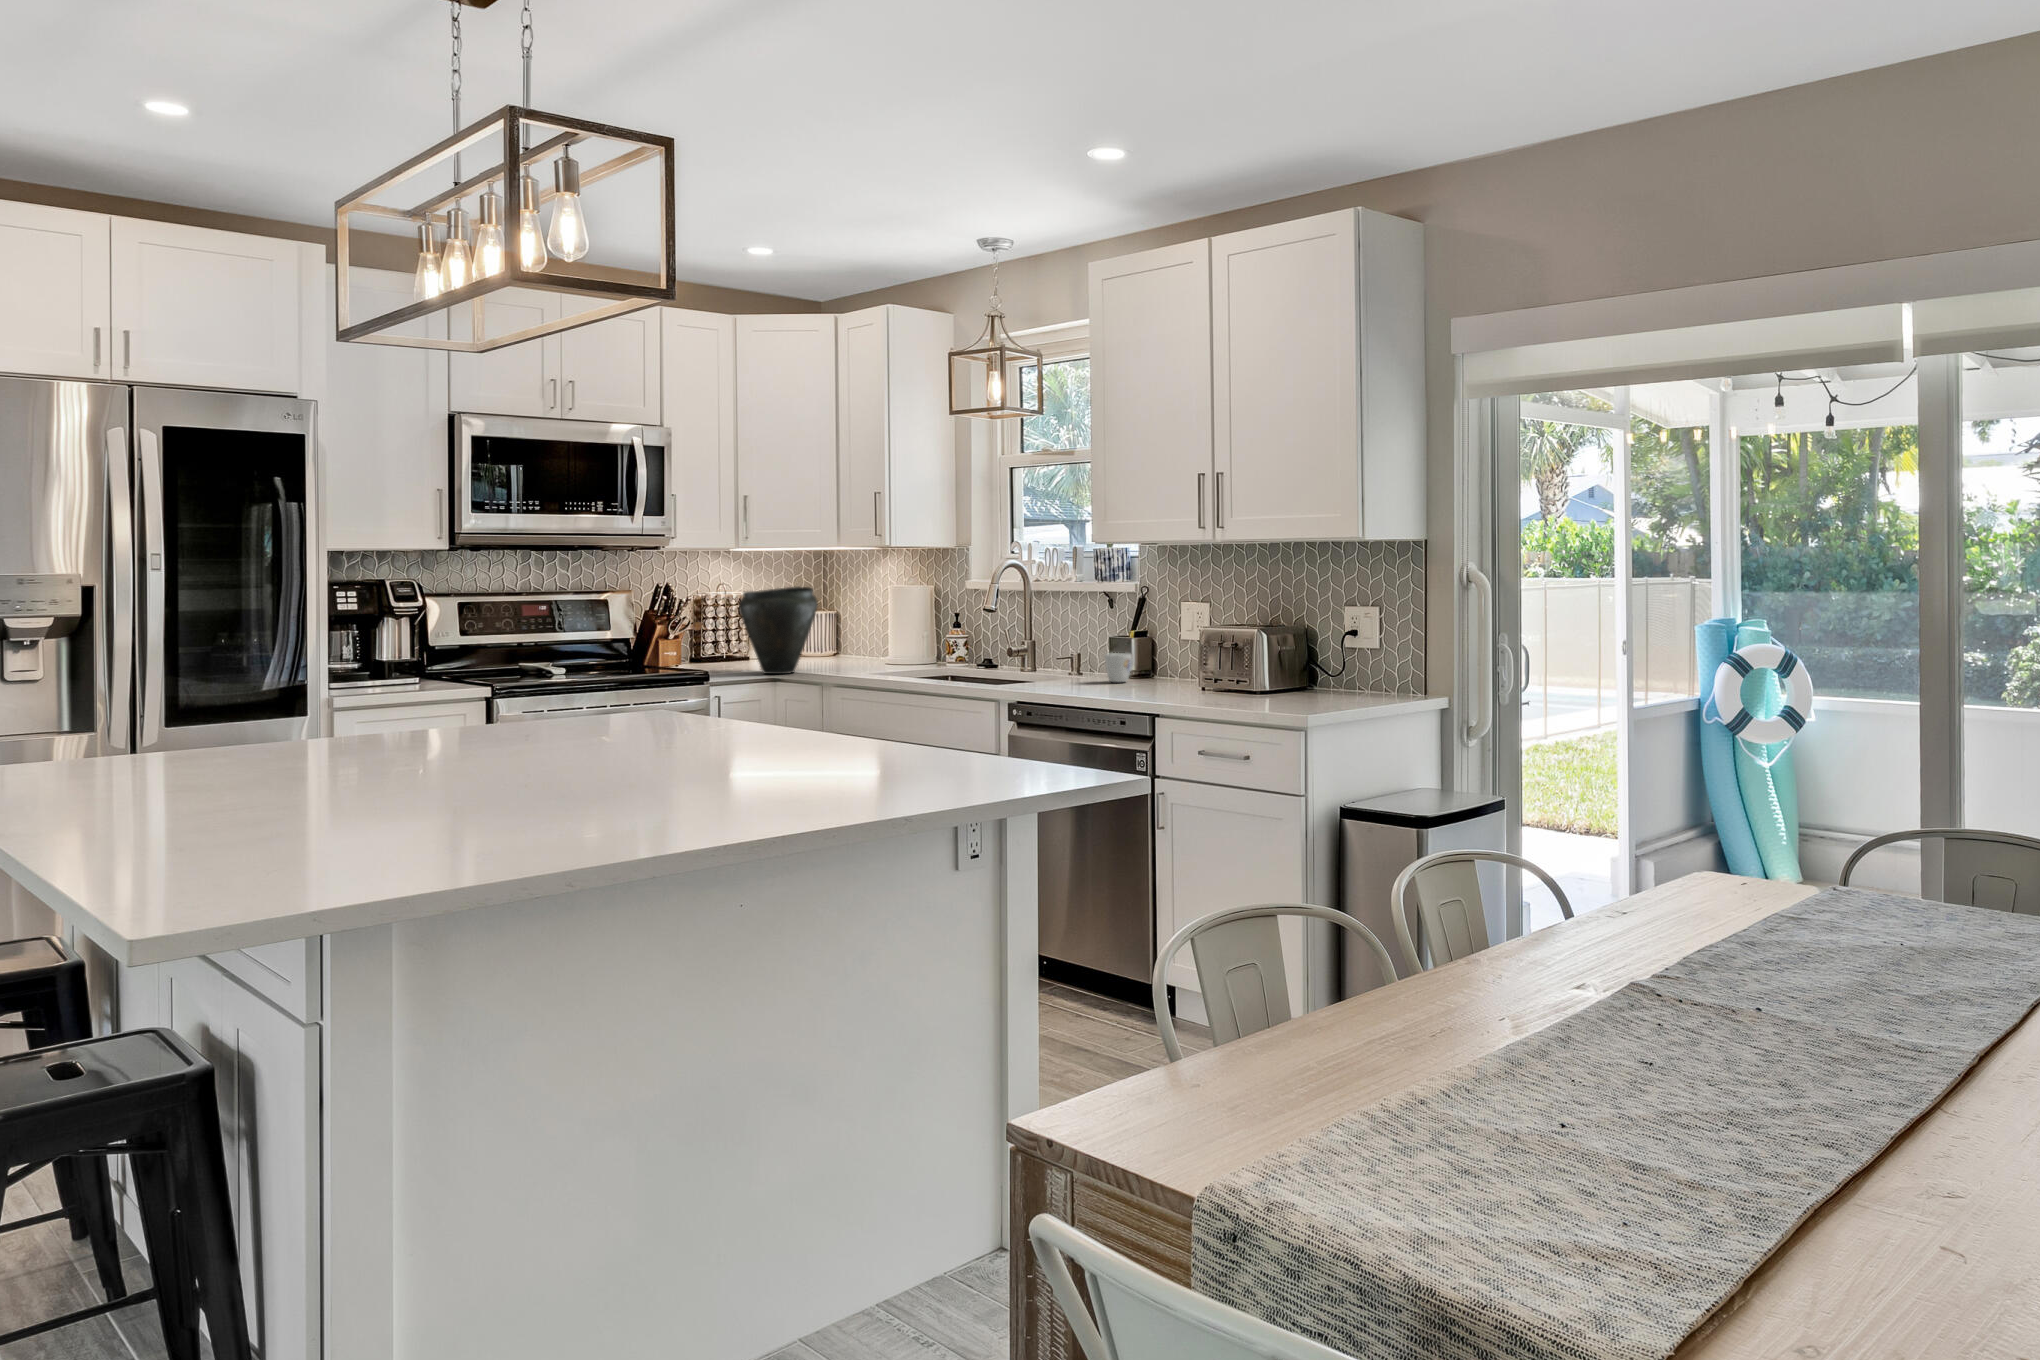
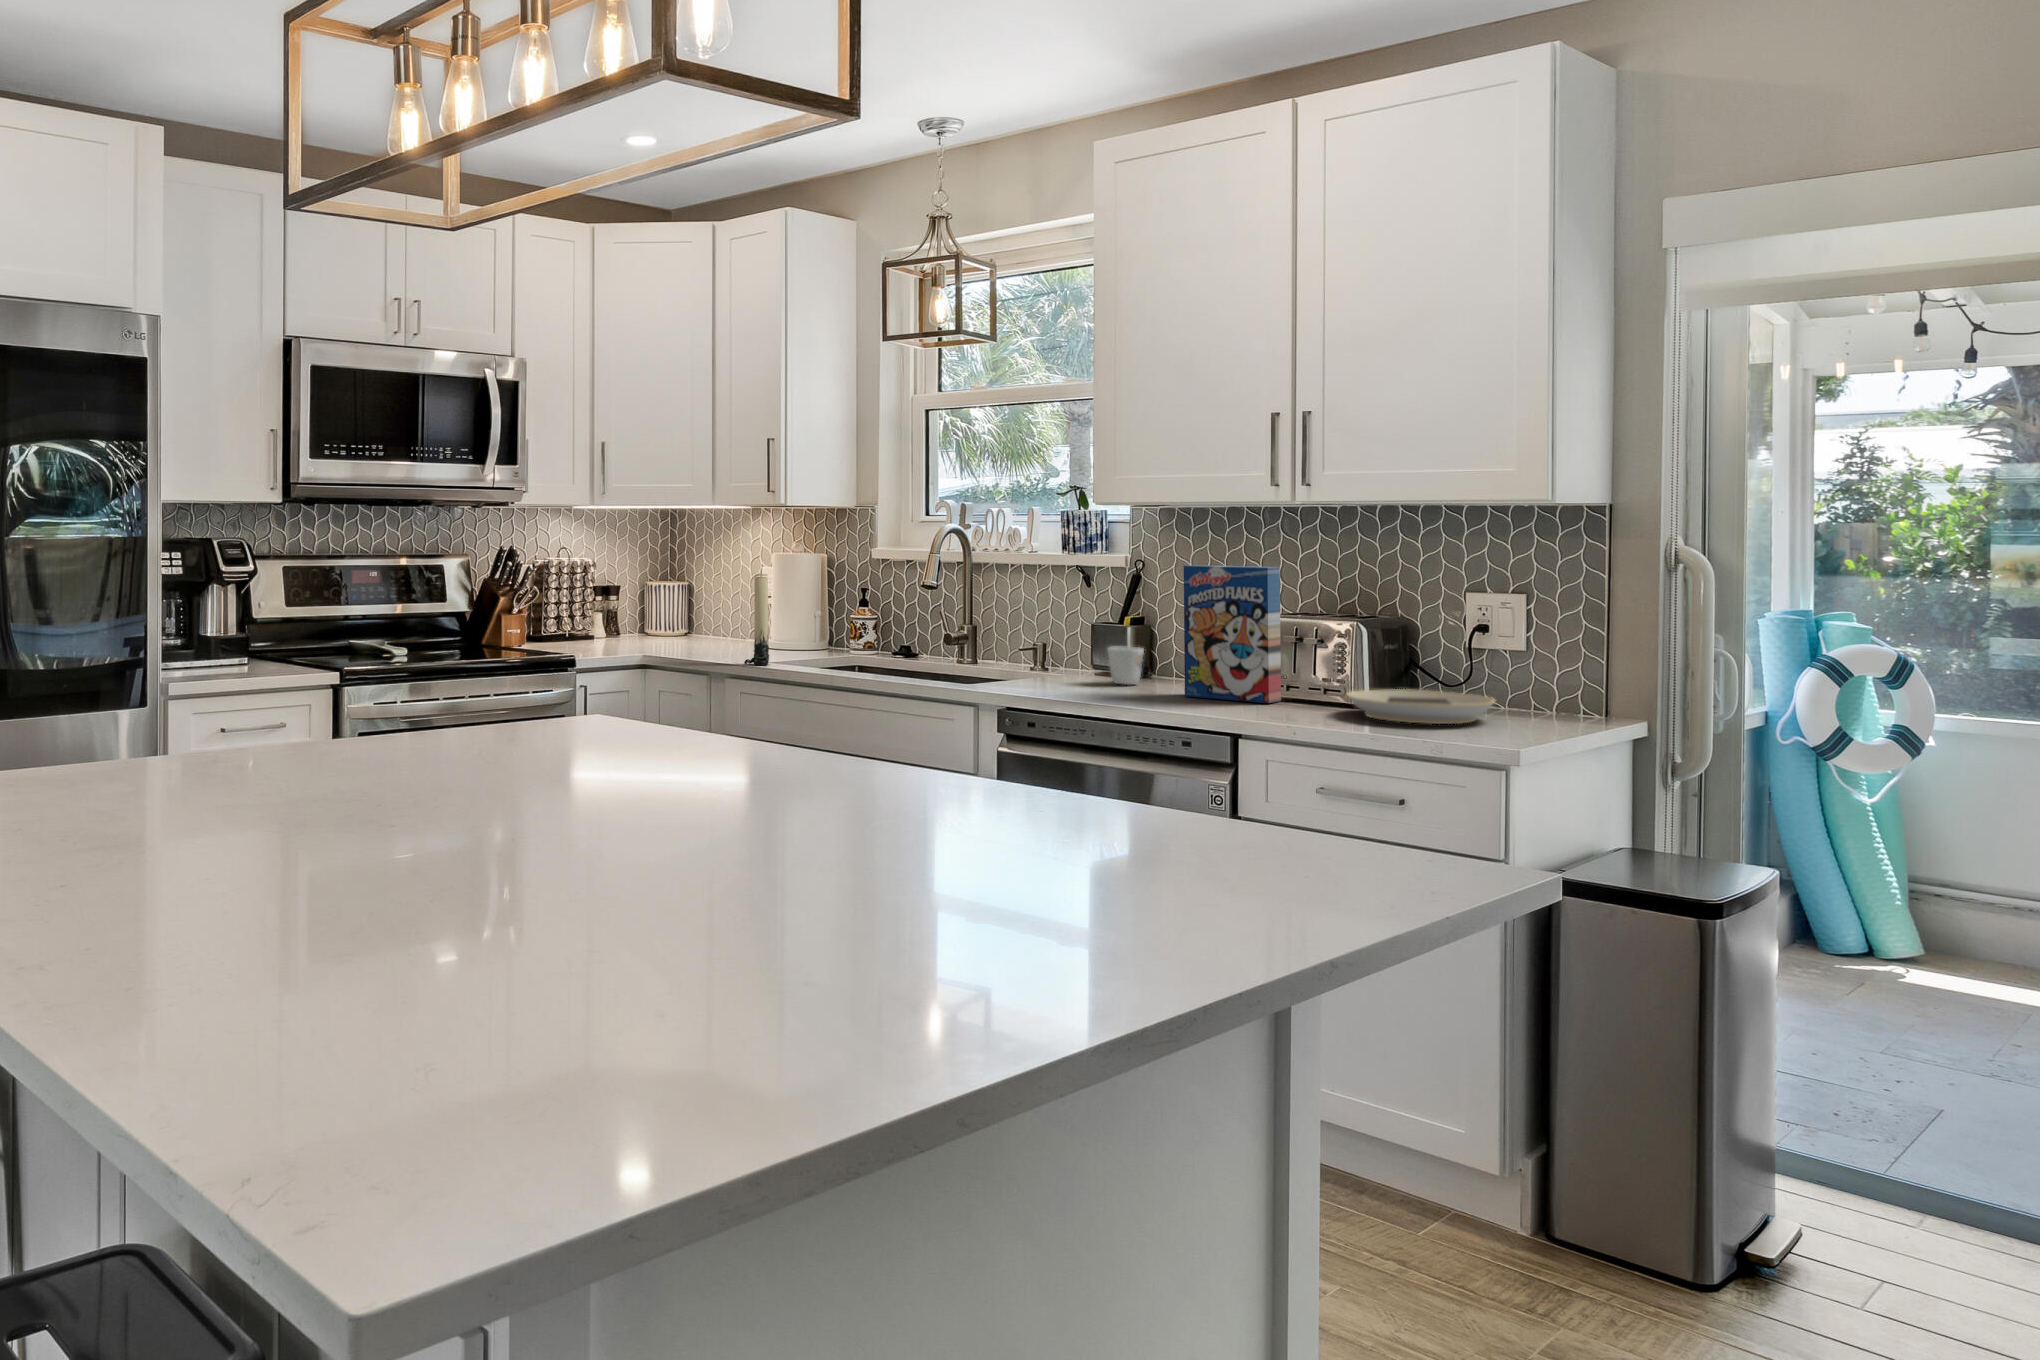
vase: present [739,586,818,674] -> none [614,553,707,660]
cereal box: none [1146,589,1213,692] -> present [1184,565,1281,703]
candle: none [842,602,862,675] -> present [744,574,769,665]
plate: none [1241,679,1341,702] -> present [1347,689,1495,724]

